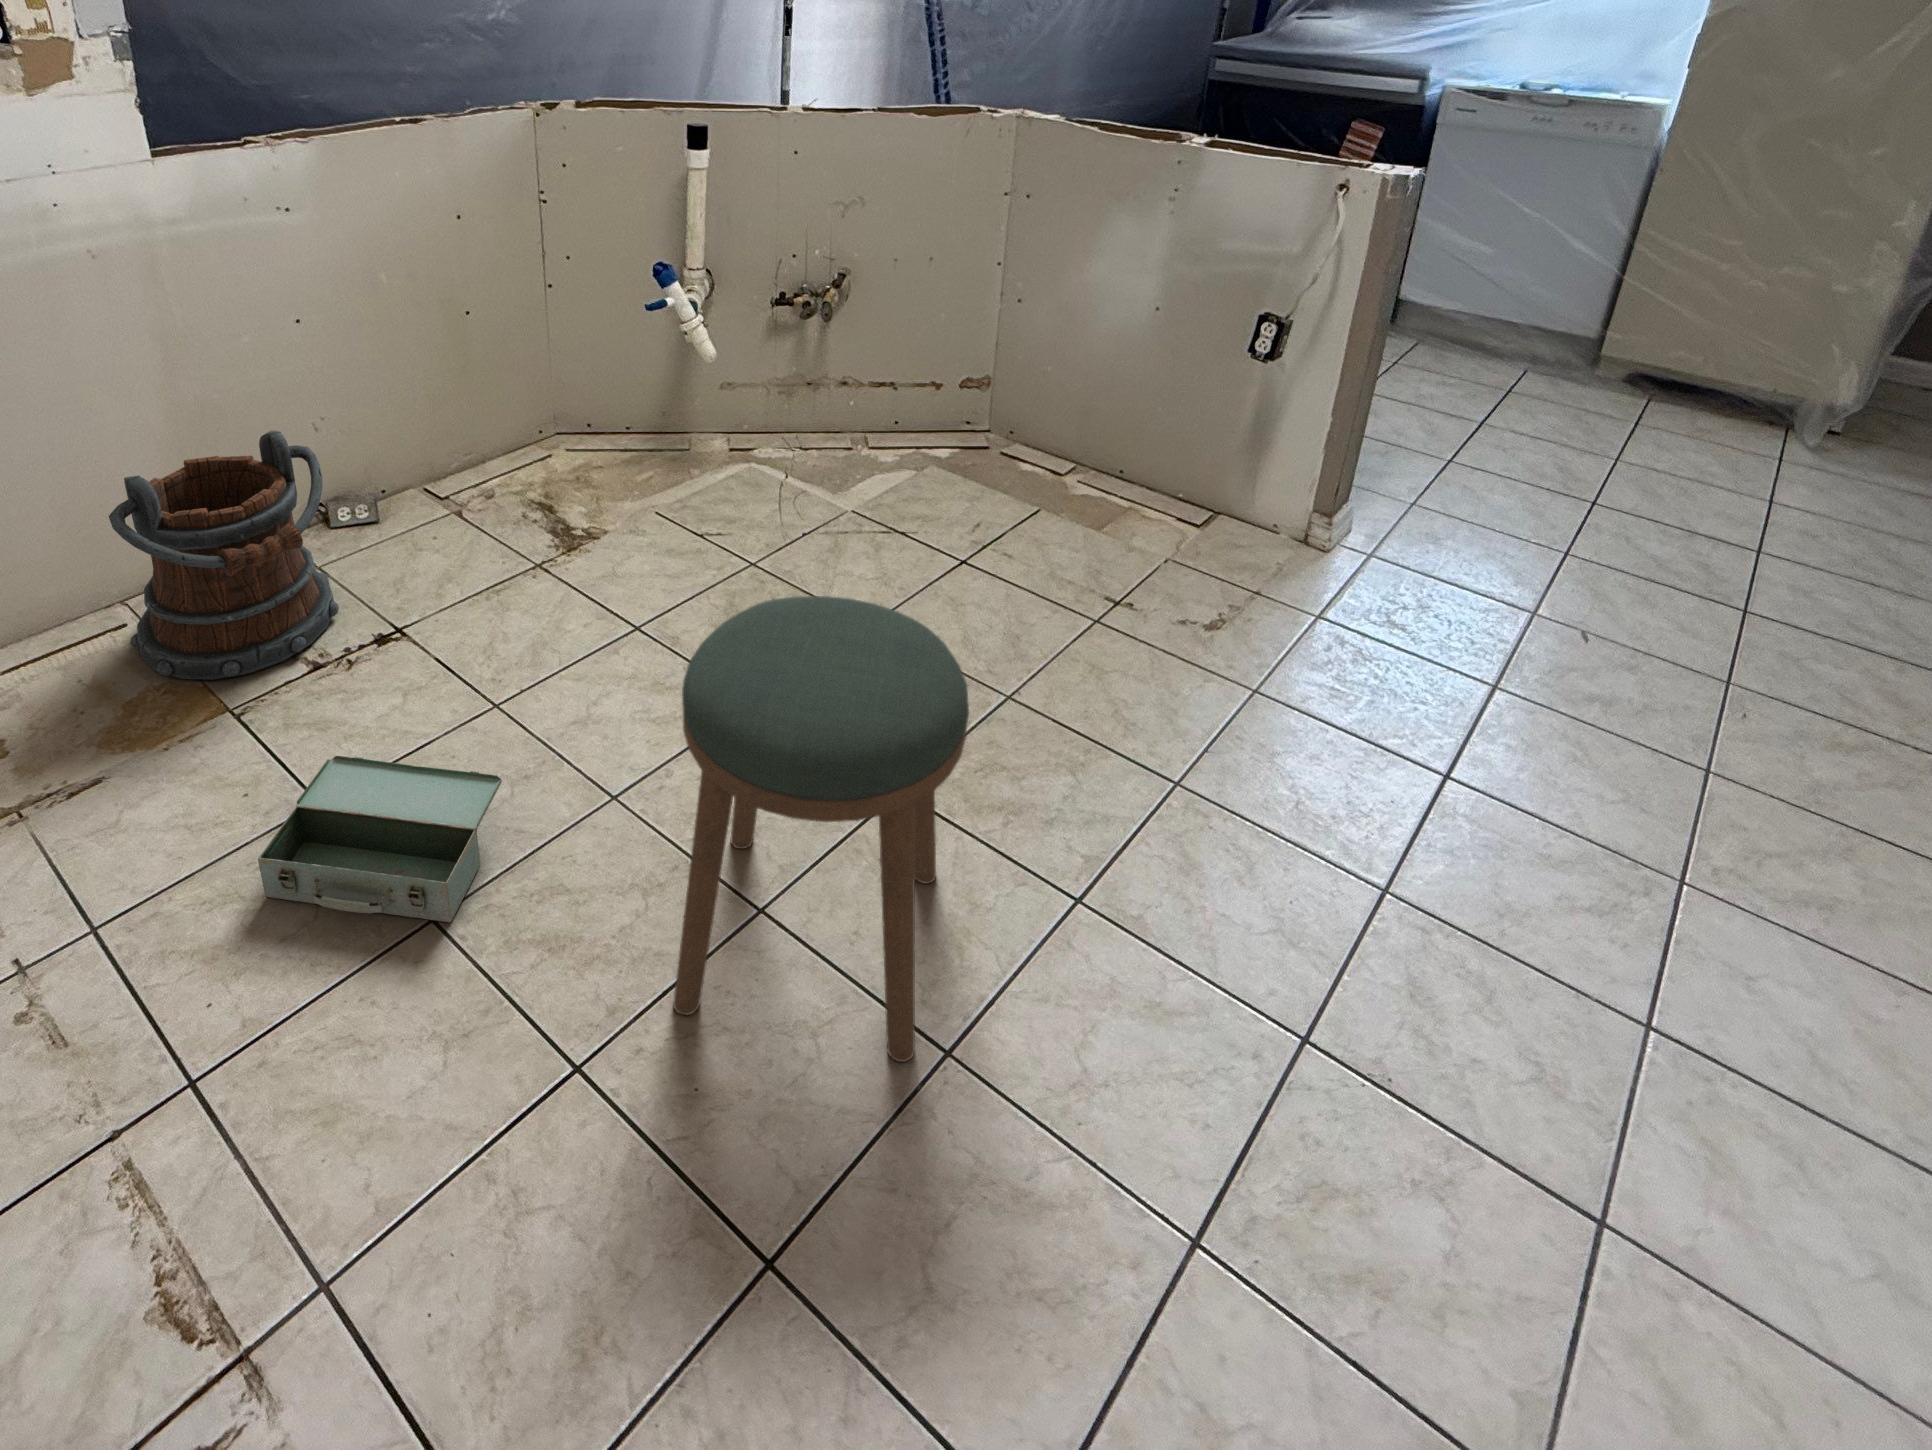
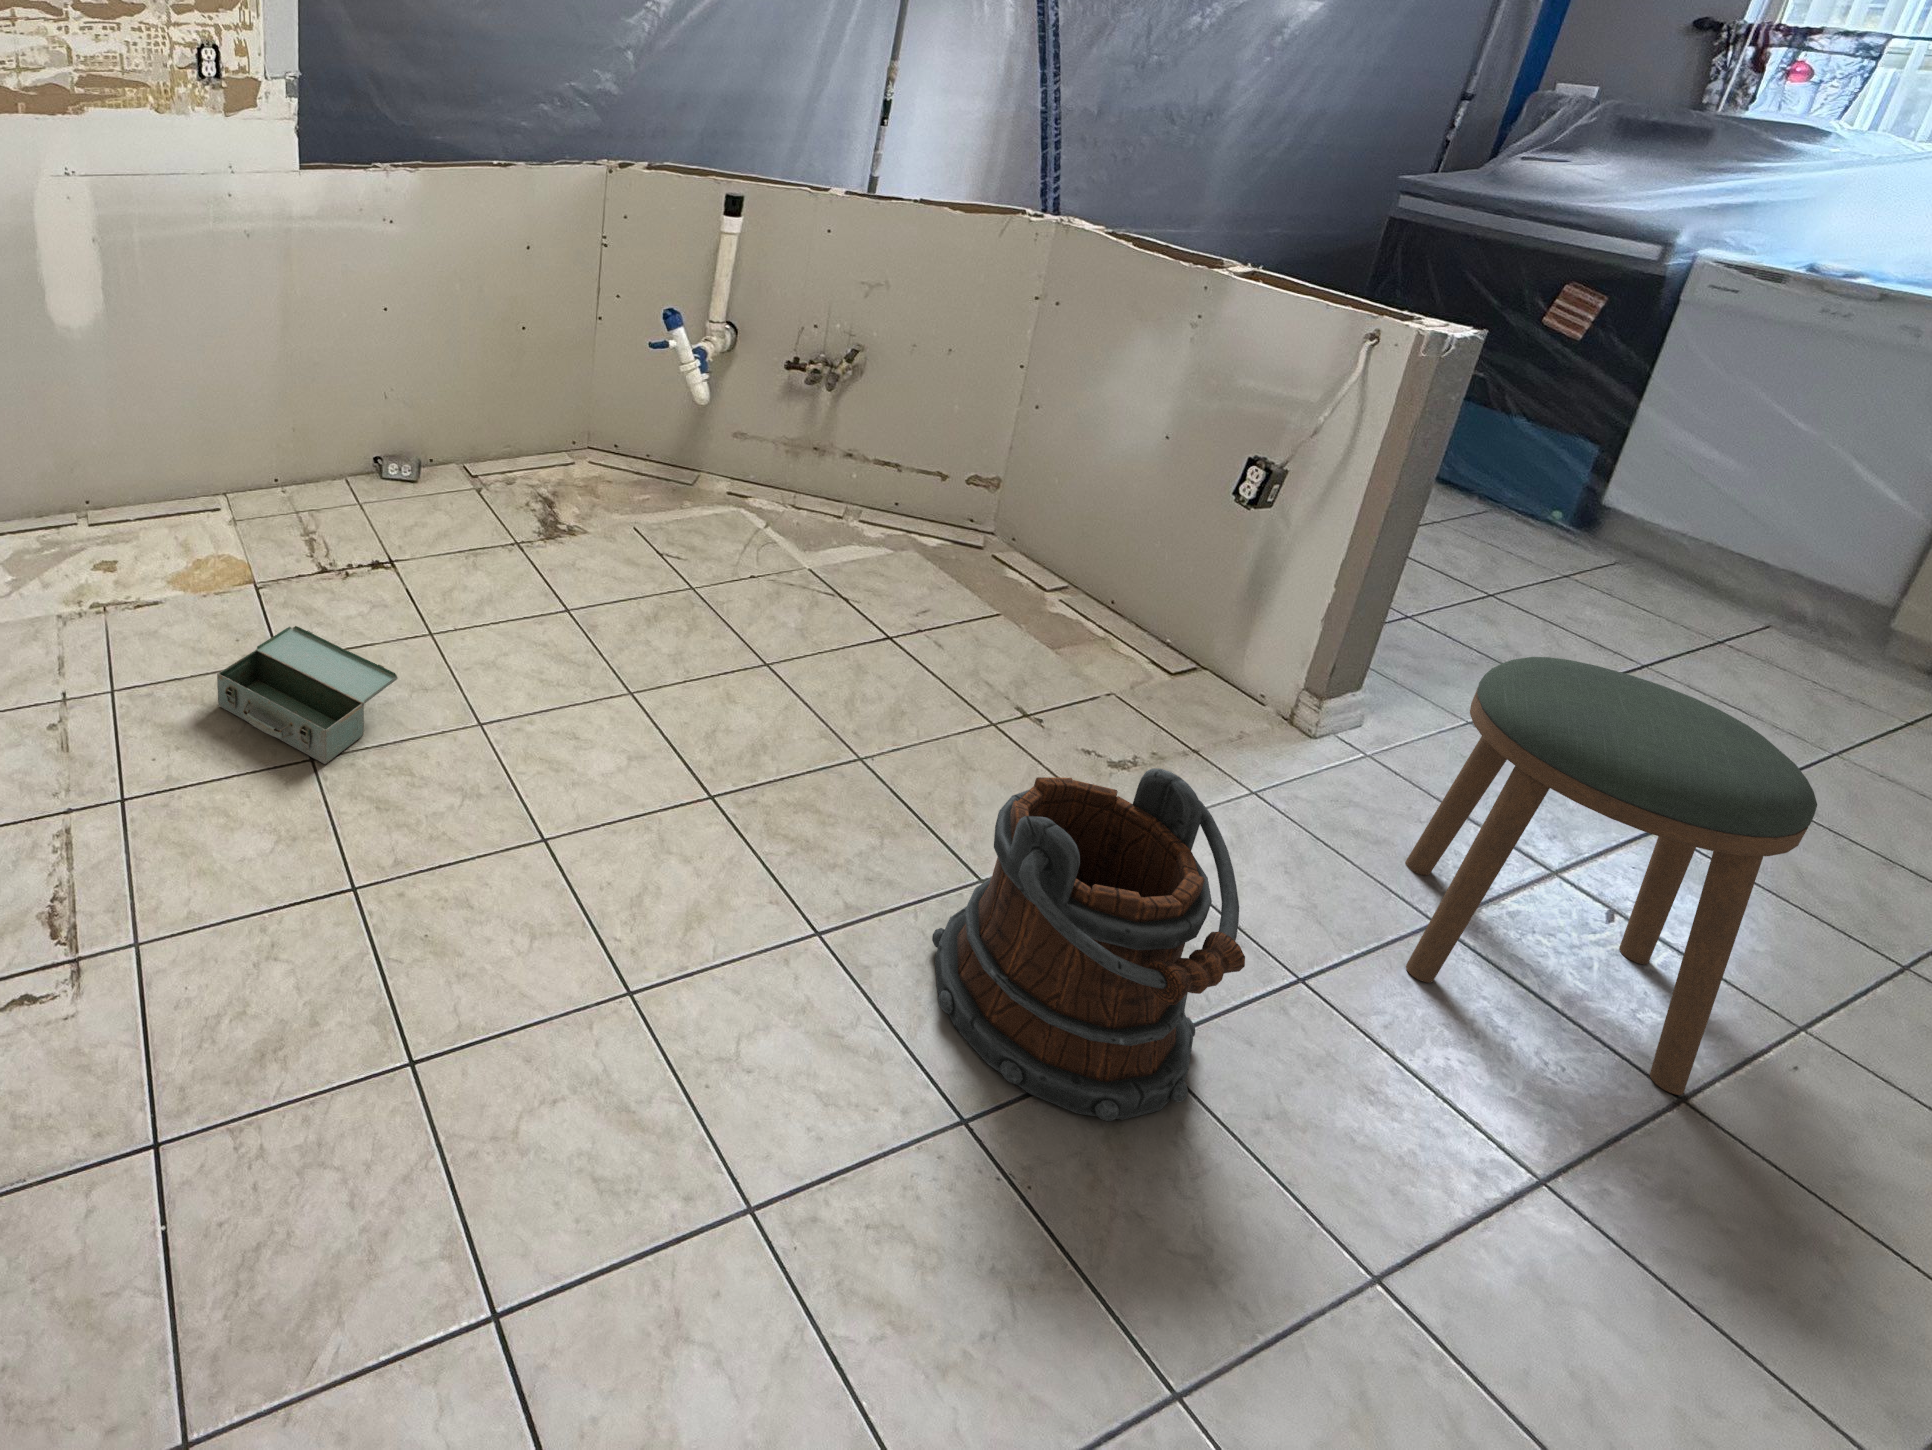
bucket: present [109,430,339,680] -> present [932,768,1245,1121]
stool: present [673,596,969,1062] -> present [1405,657,1817,1095]

